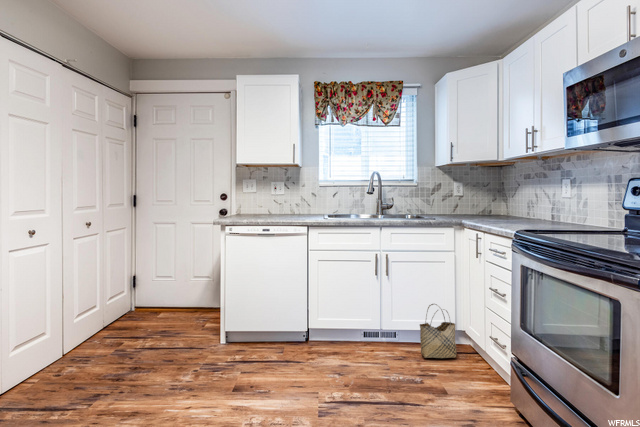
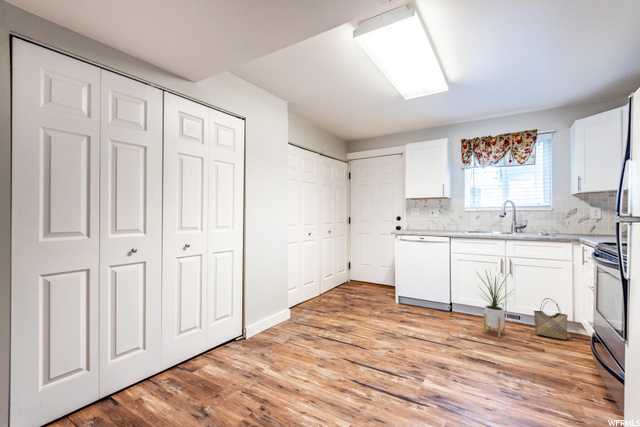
house plant: none [351,267,407,379] -> present [477,271,512,337]

